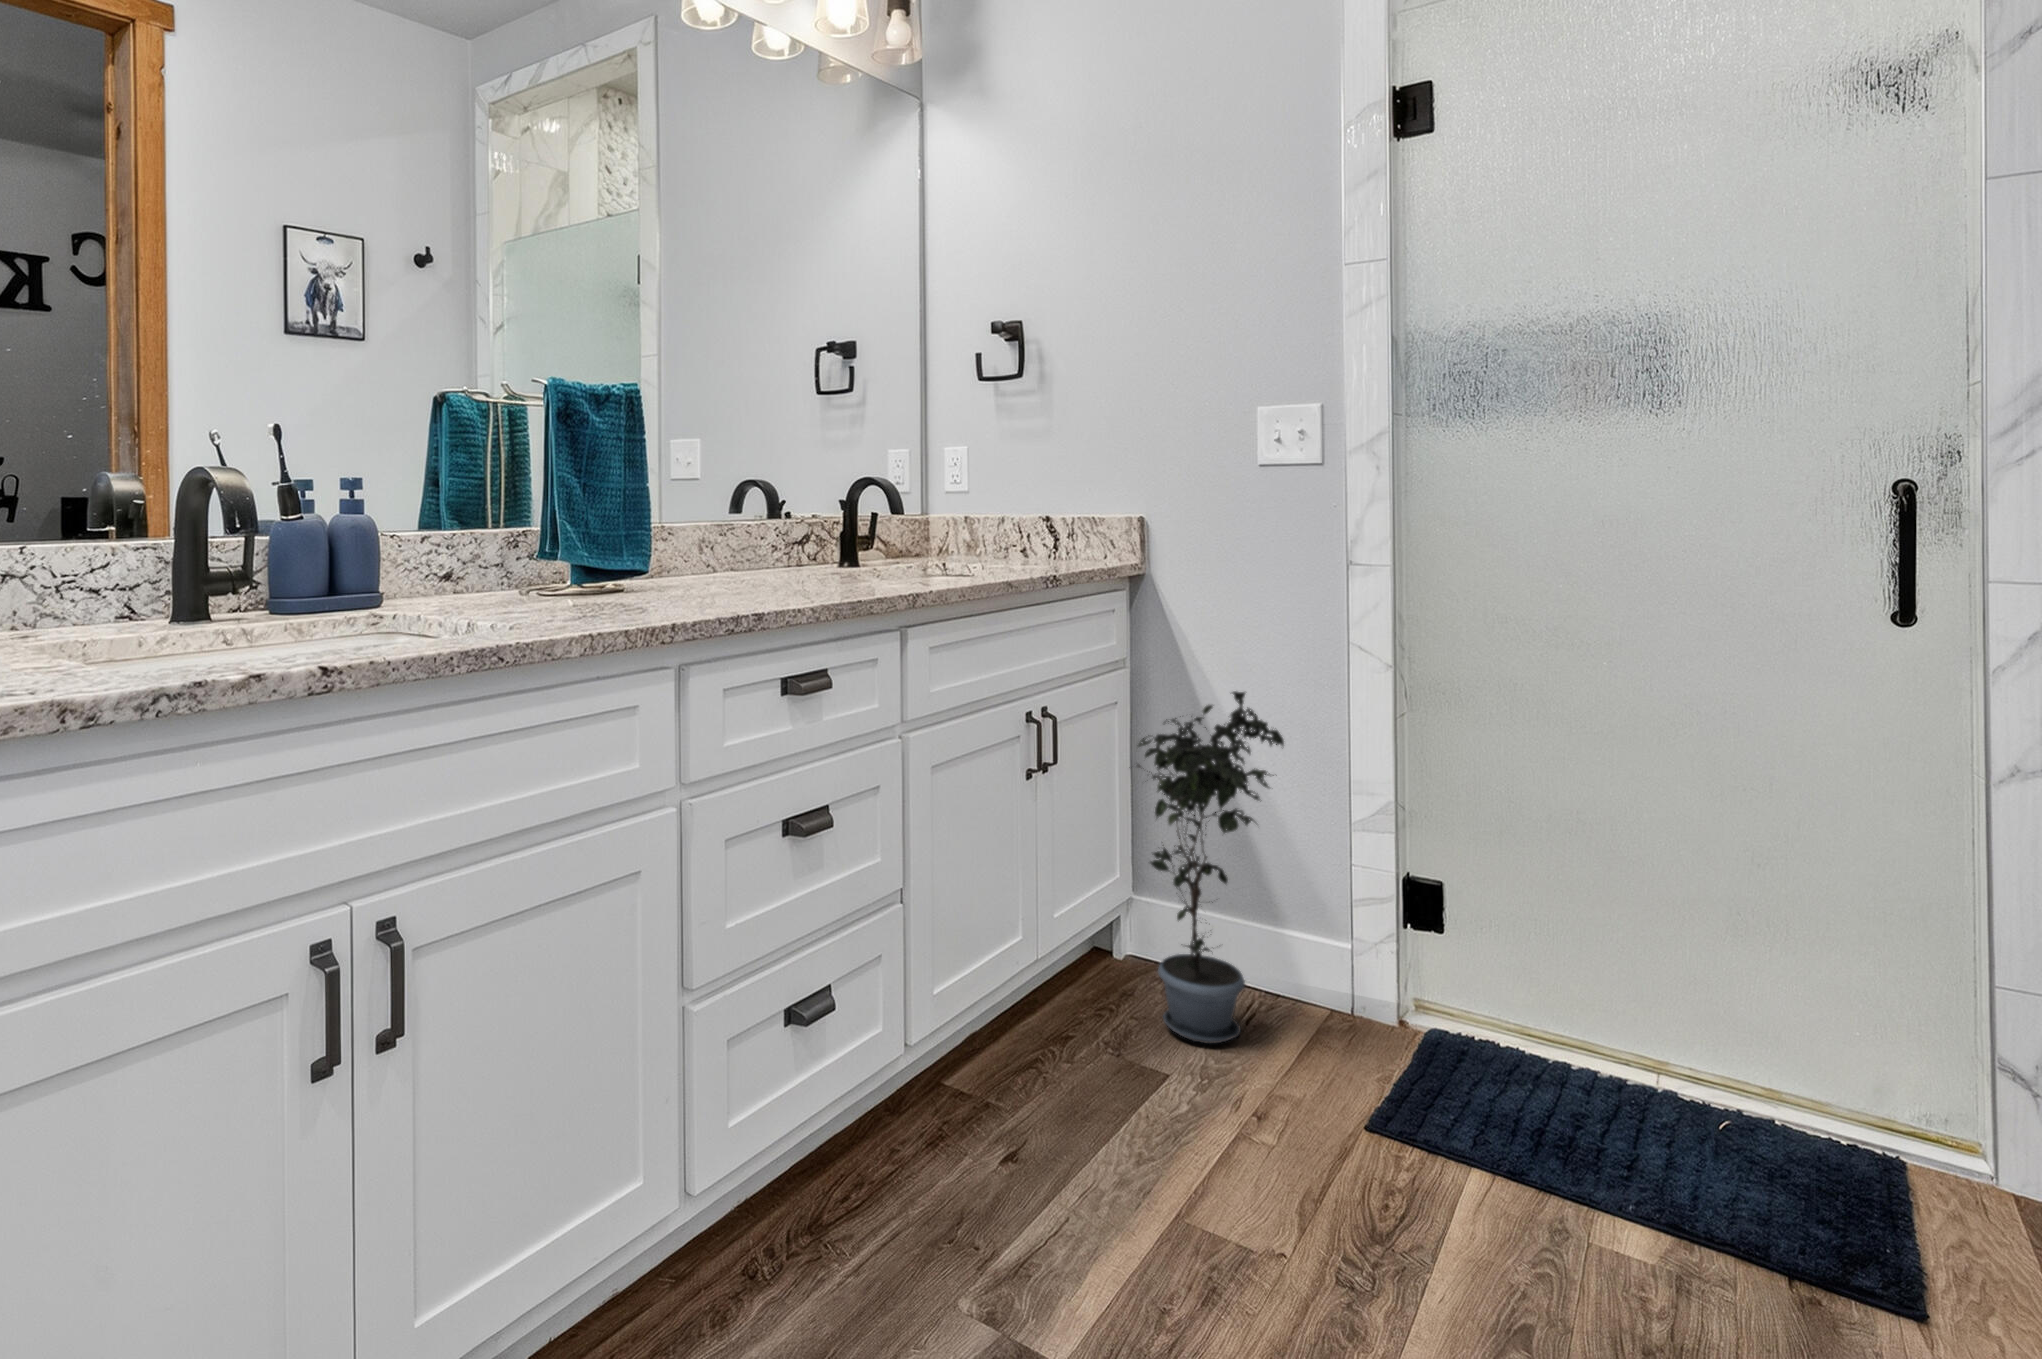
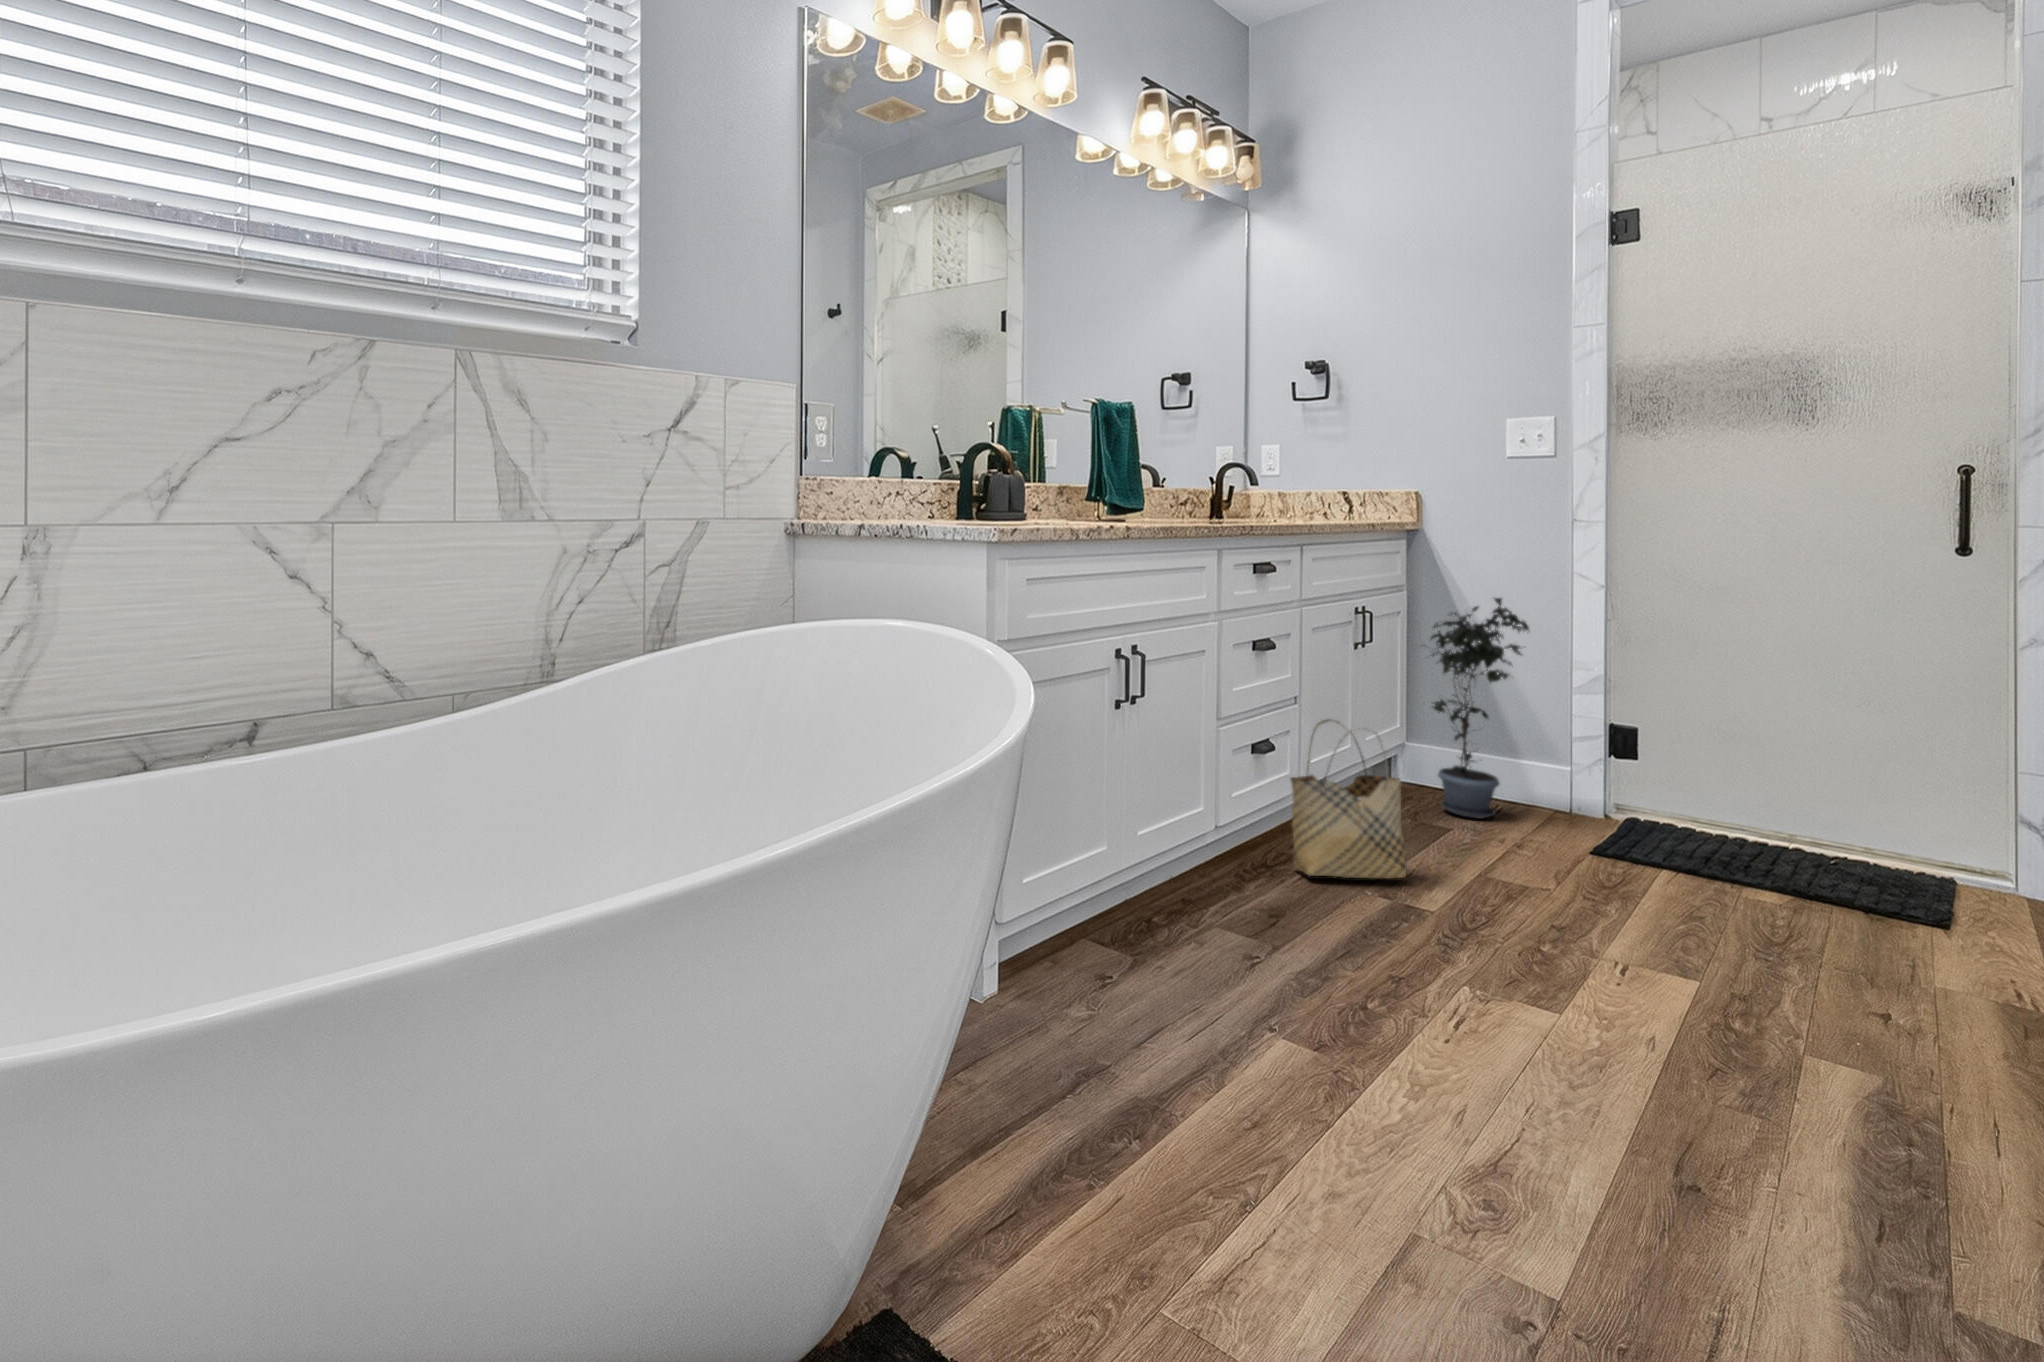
woven basket: none [835,948,1032,1258] -> present [1290,719,1407,879]

